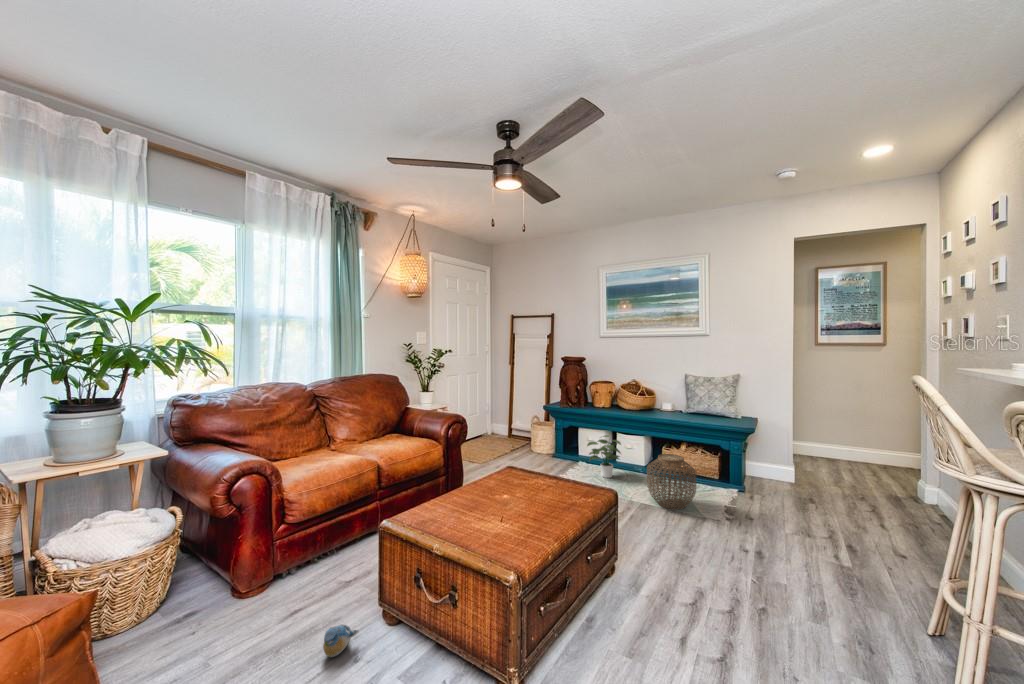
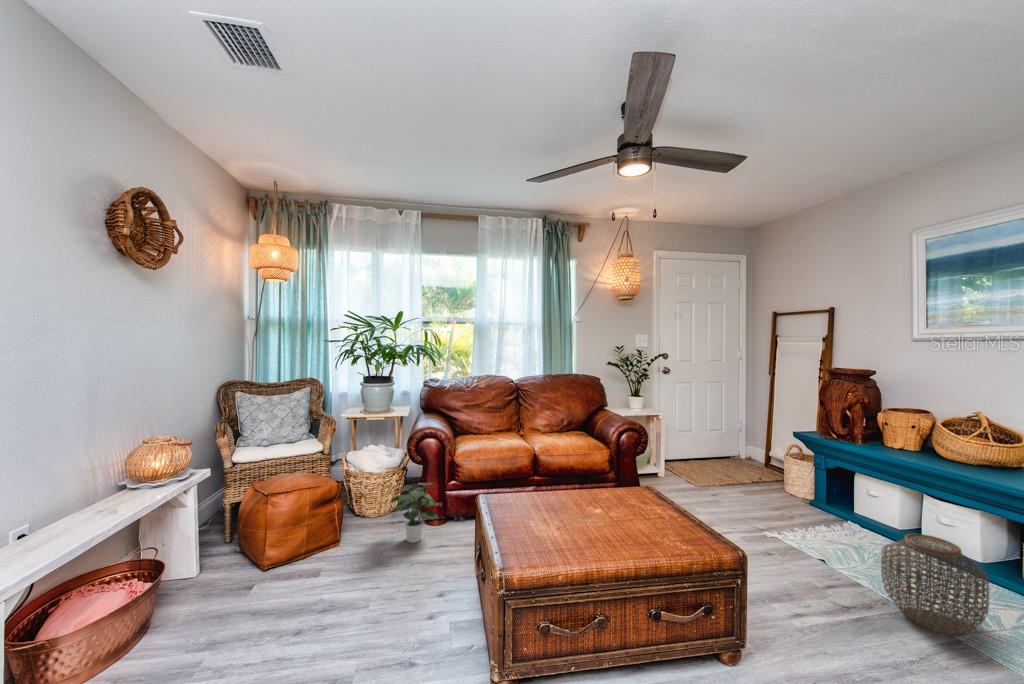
potted plant: present [587,435,621,478] -> present [391,483,441,543]
plush toy: present [323,625,359,657] -> none [420,556,450,578]

